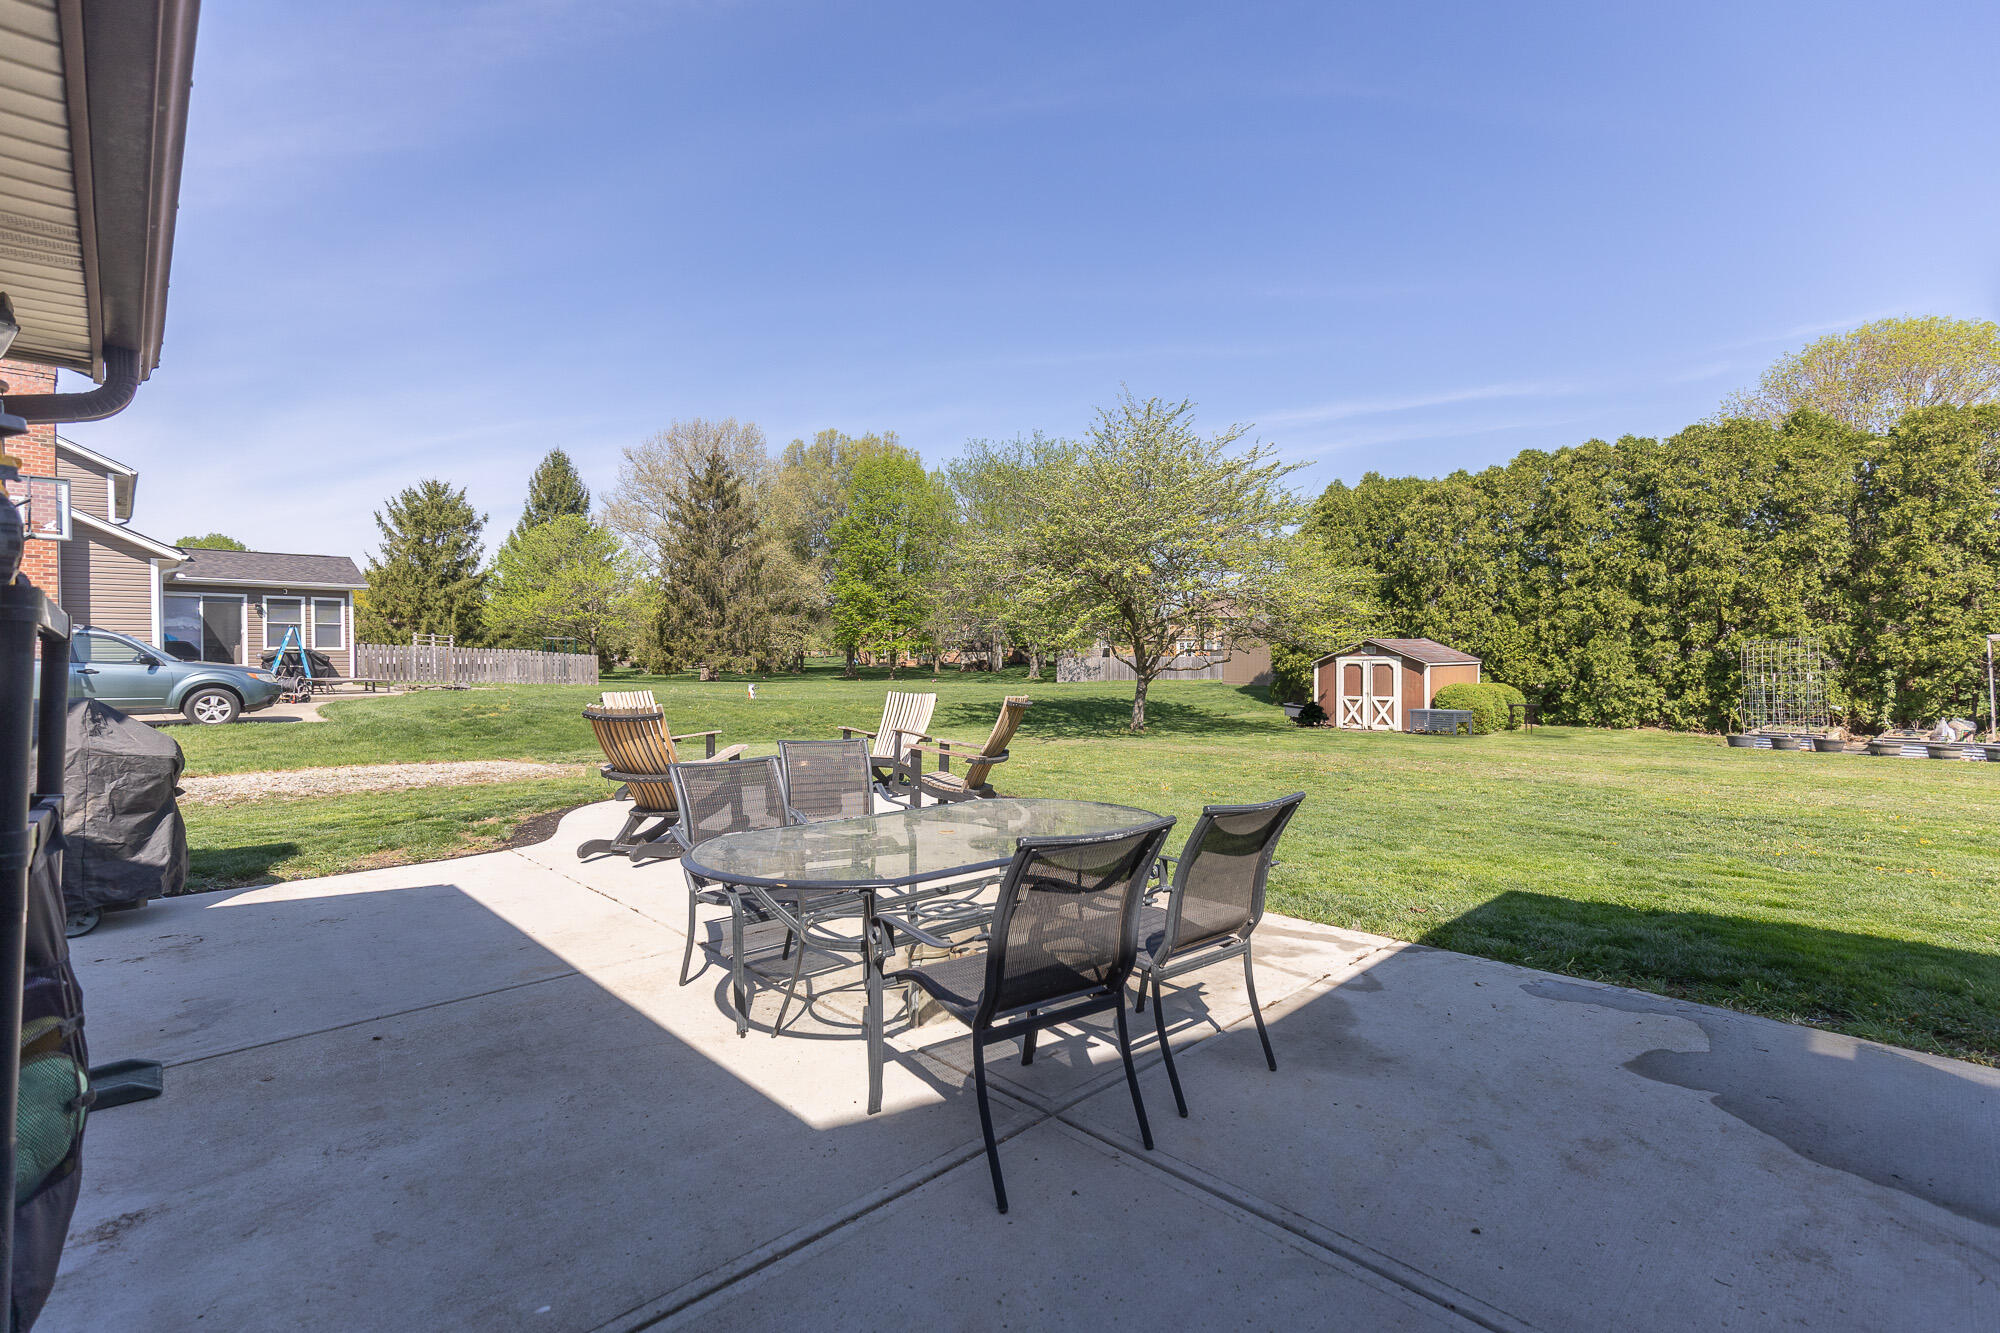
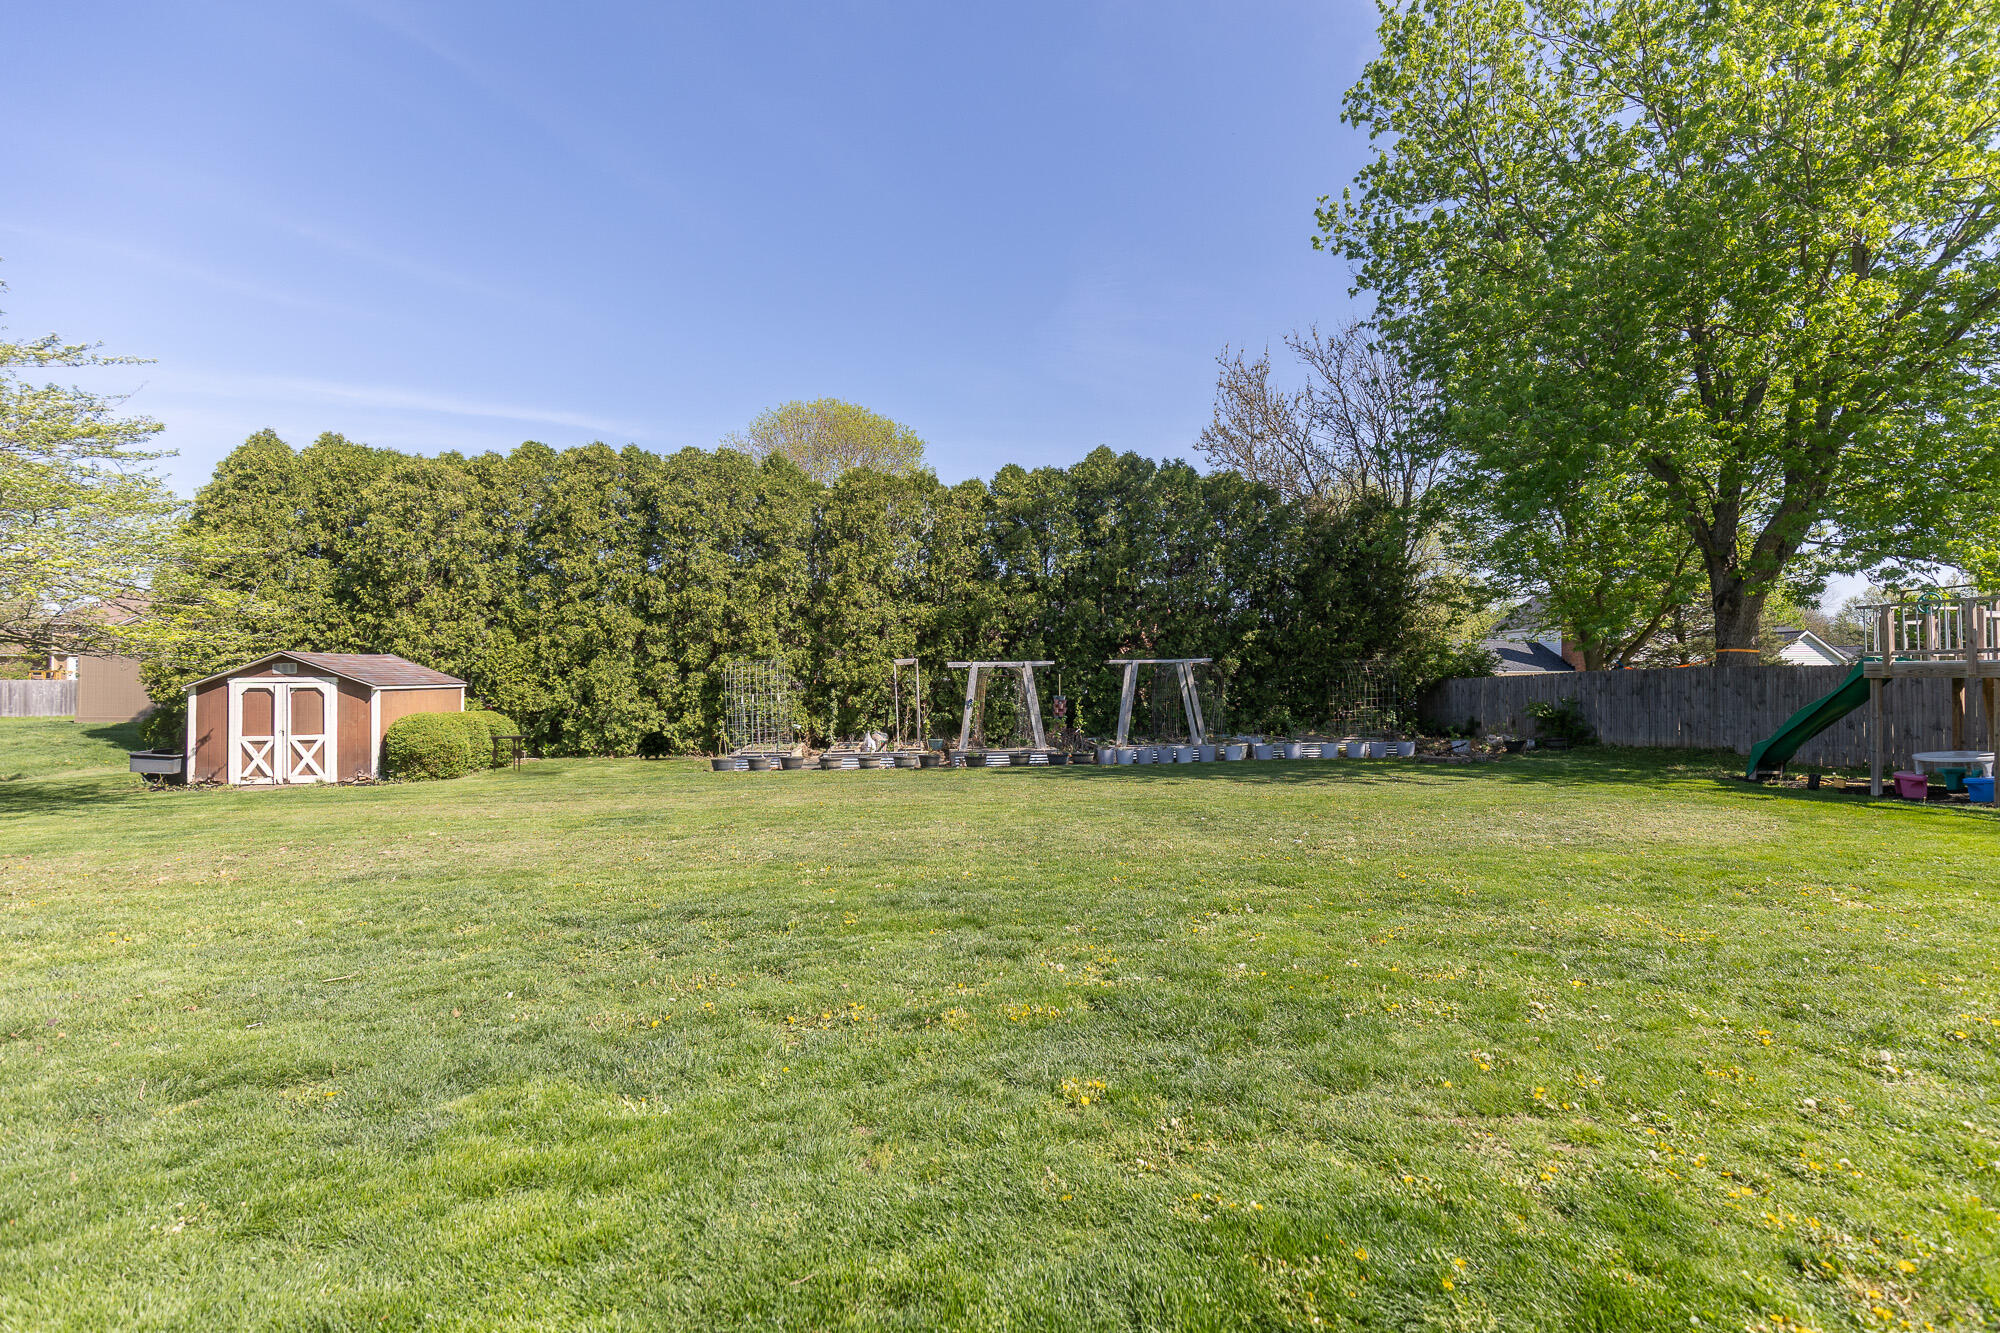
potted plant: present [1297,701,1329,725] -> present [635,731,671,759]
storage bench: present [1408,709,1473,735] -> none [343,748,440,783]

